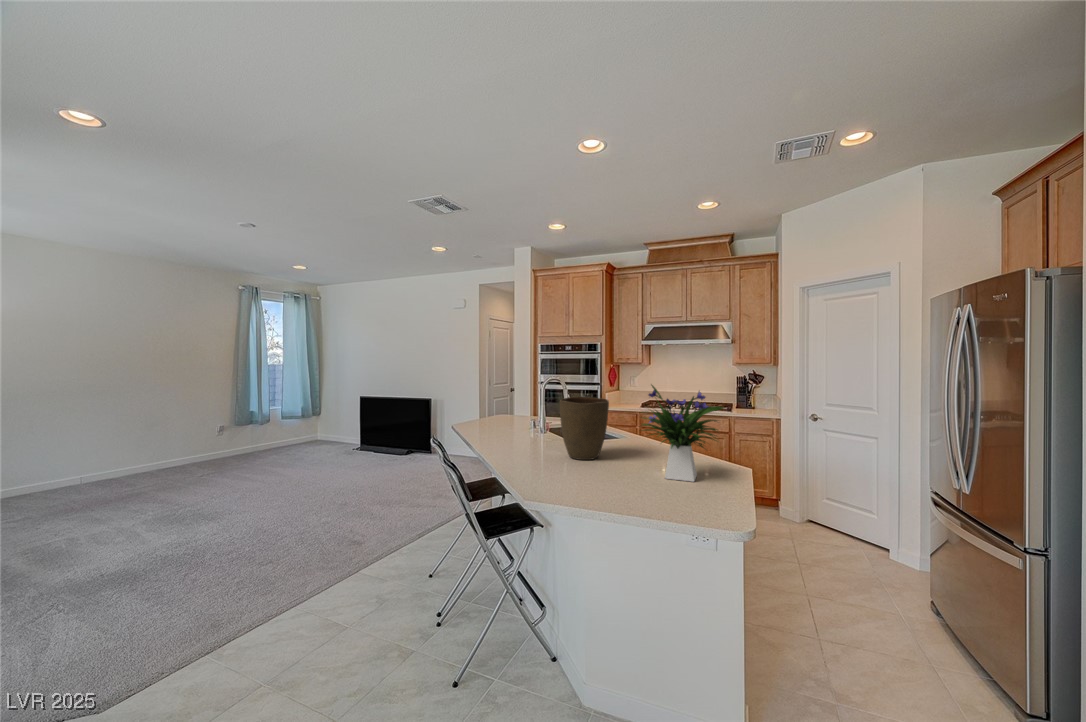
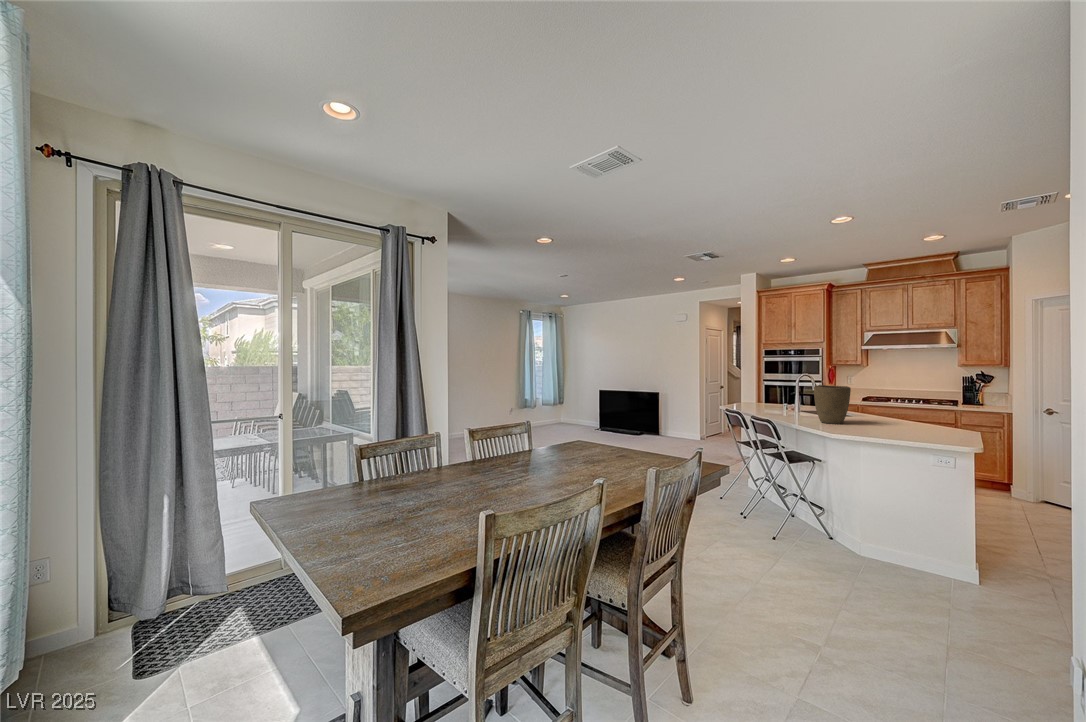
flower arrangement: present [642,385,726,482] -> none [875,375,944,434]

